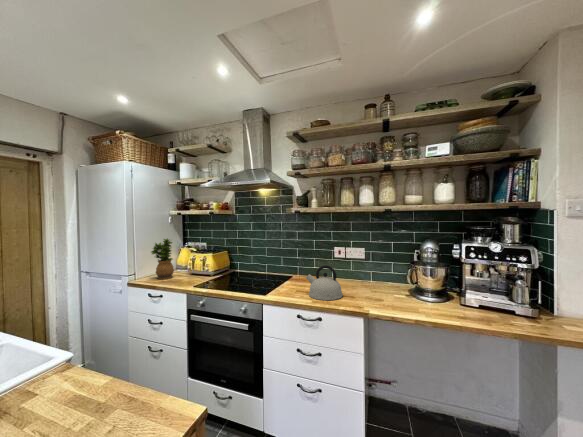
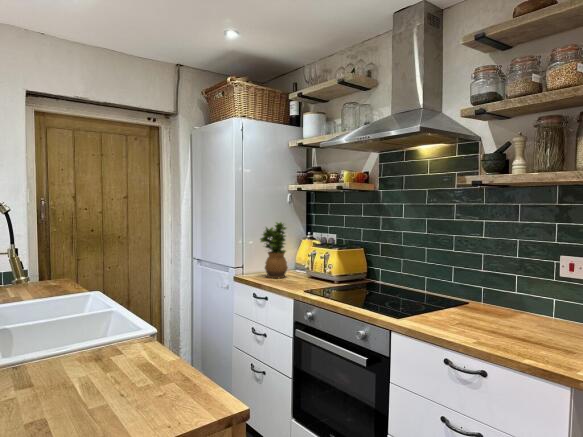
kettle: present [306,265,343,300] -> none [474,281,550,348]

